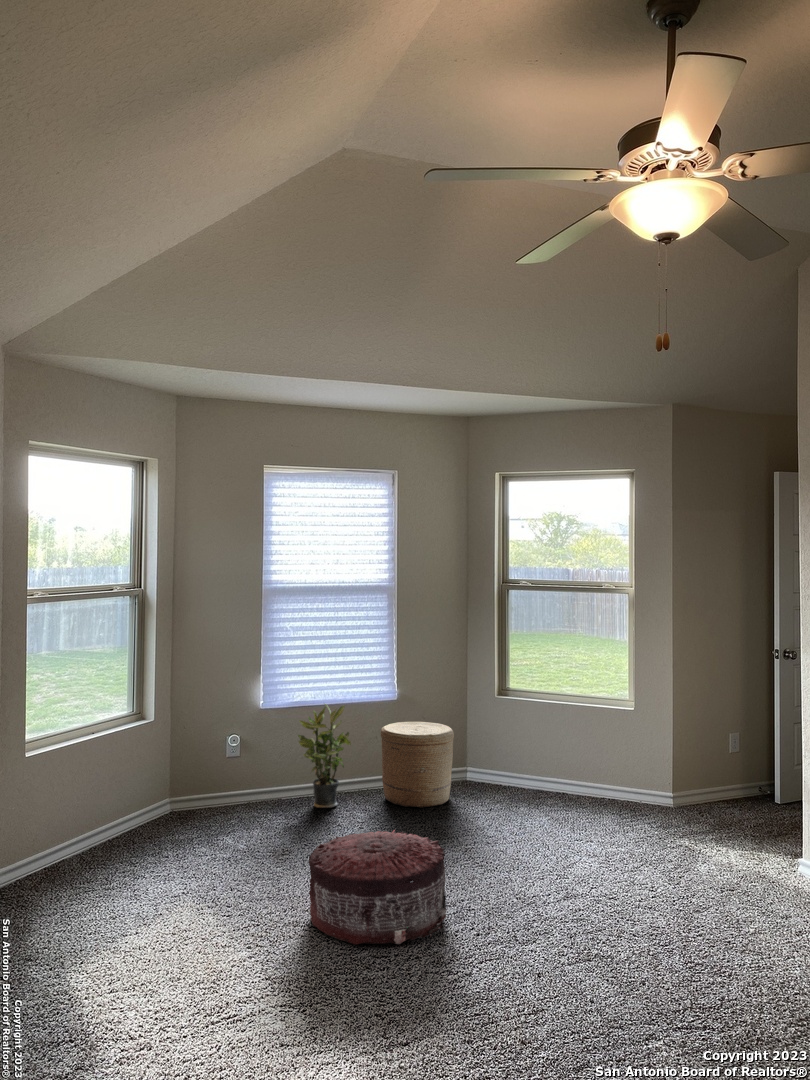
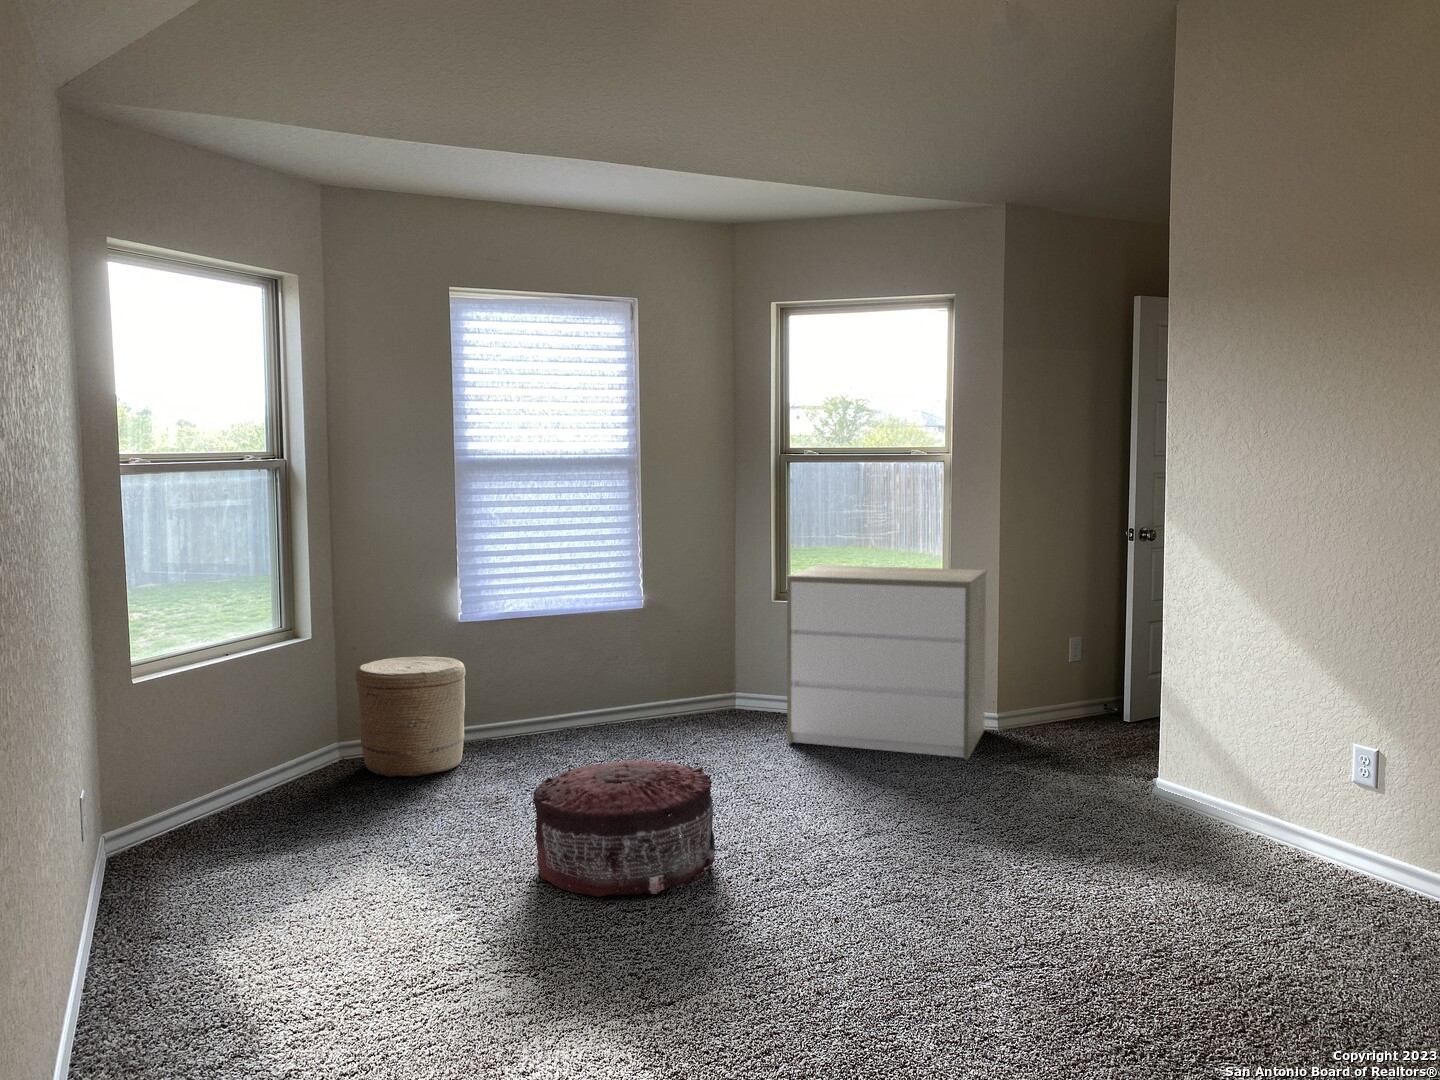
dresser: none [507,671,664,834] -> present [787,565,986,759]
potted plant: present [298,704,351,808] -> none [511,612,583,747]
woven basket: present [381,722,454,808] -> present [355,656,465,777]

